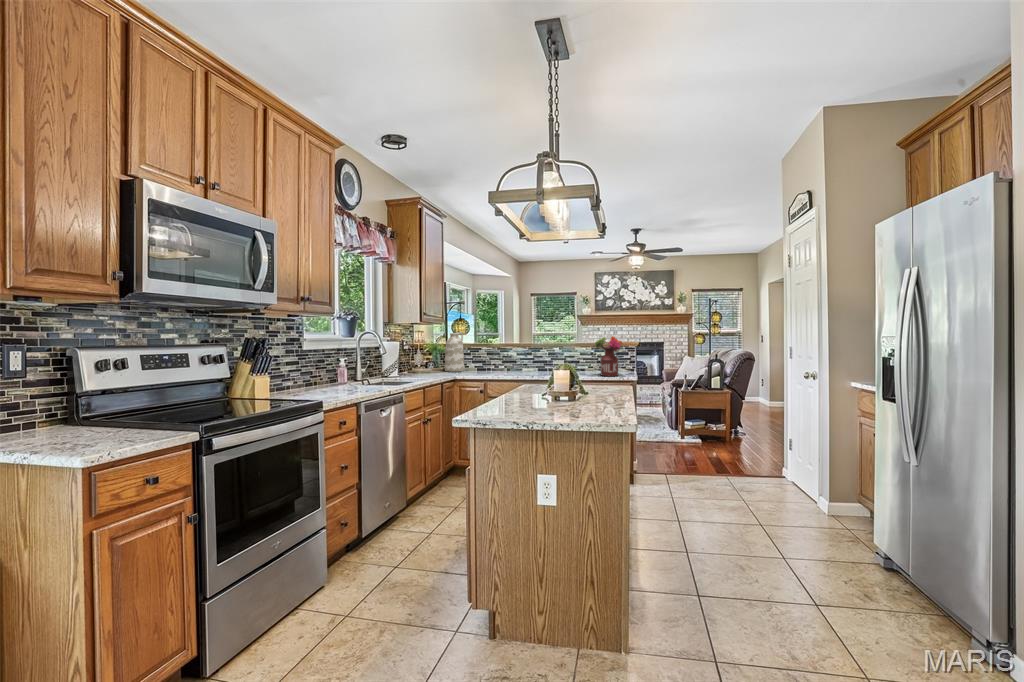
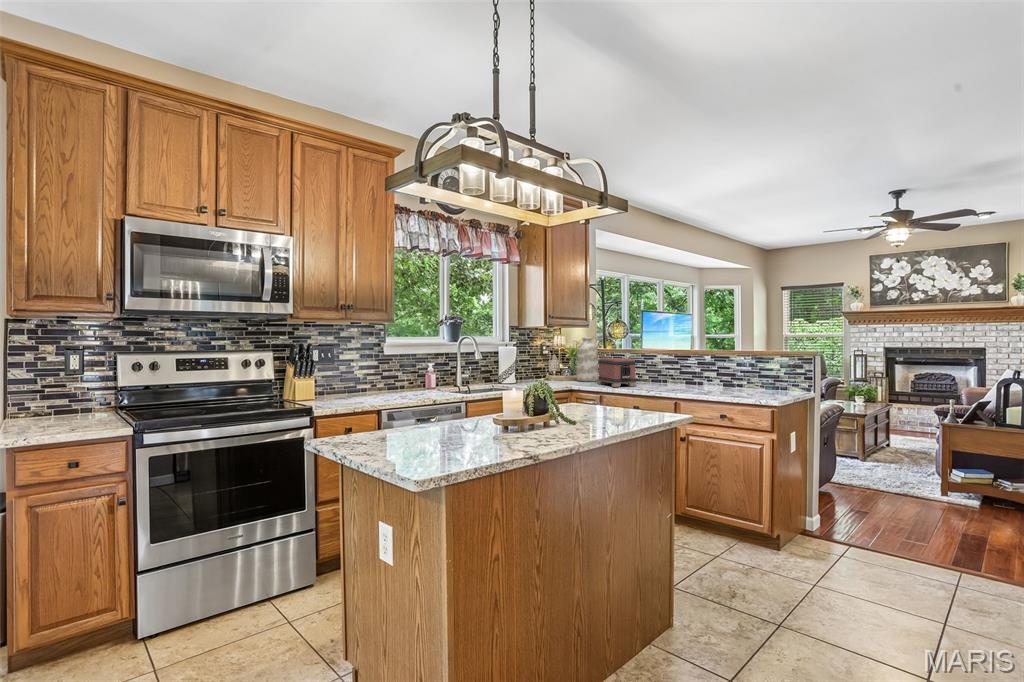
flower arrangement: present [595,336,623,376] -> none [738,341,781,396]
toaster: none [470,351,508,375] -> present [598,358,637,387]

